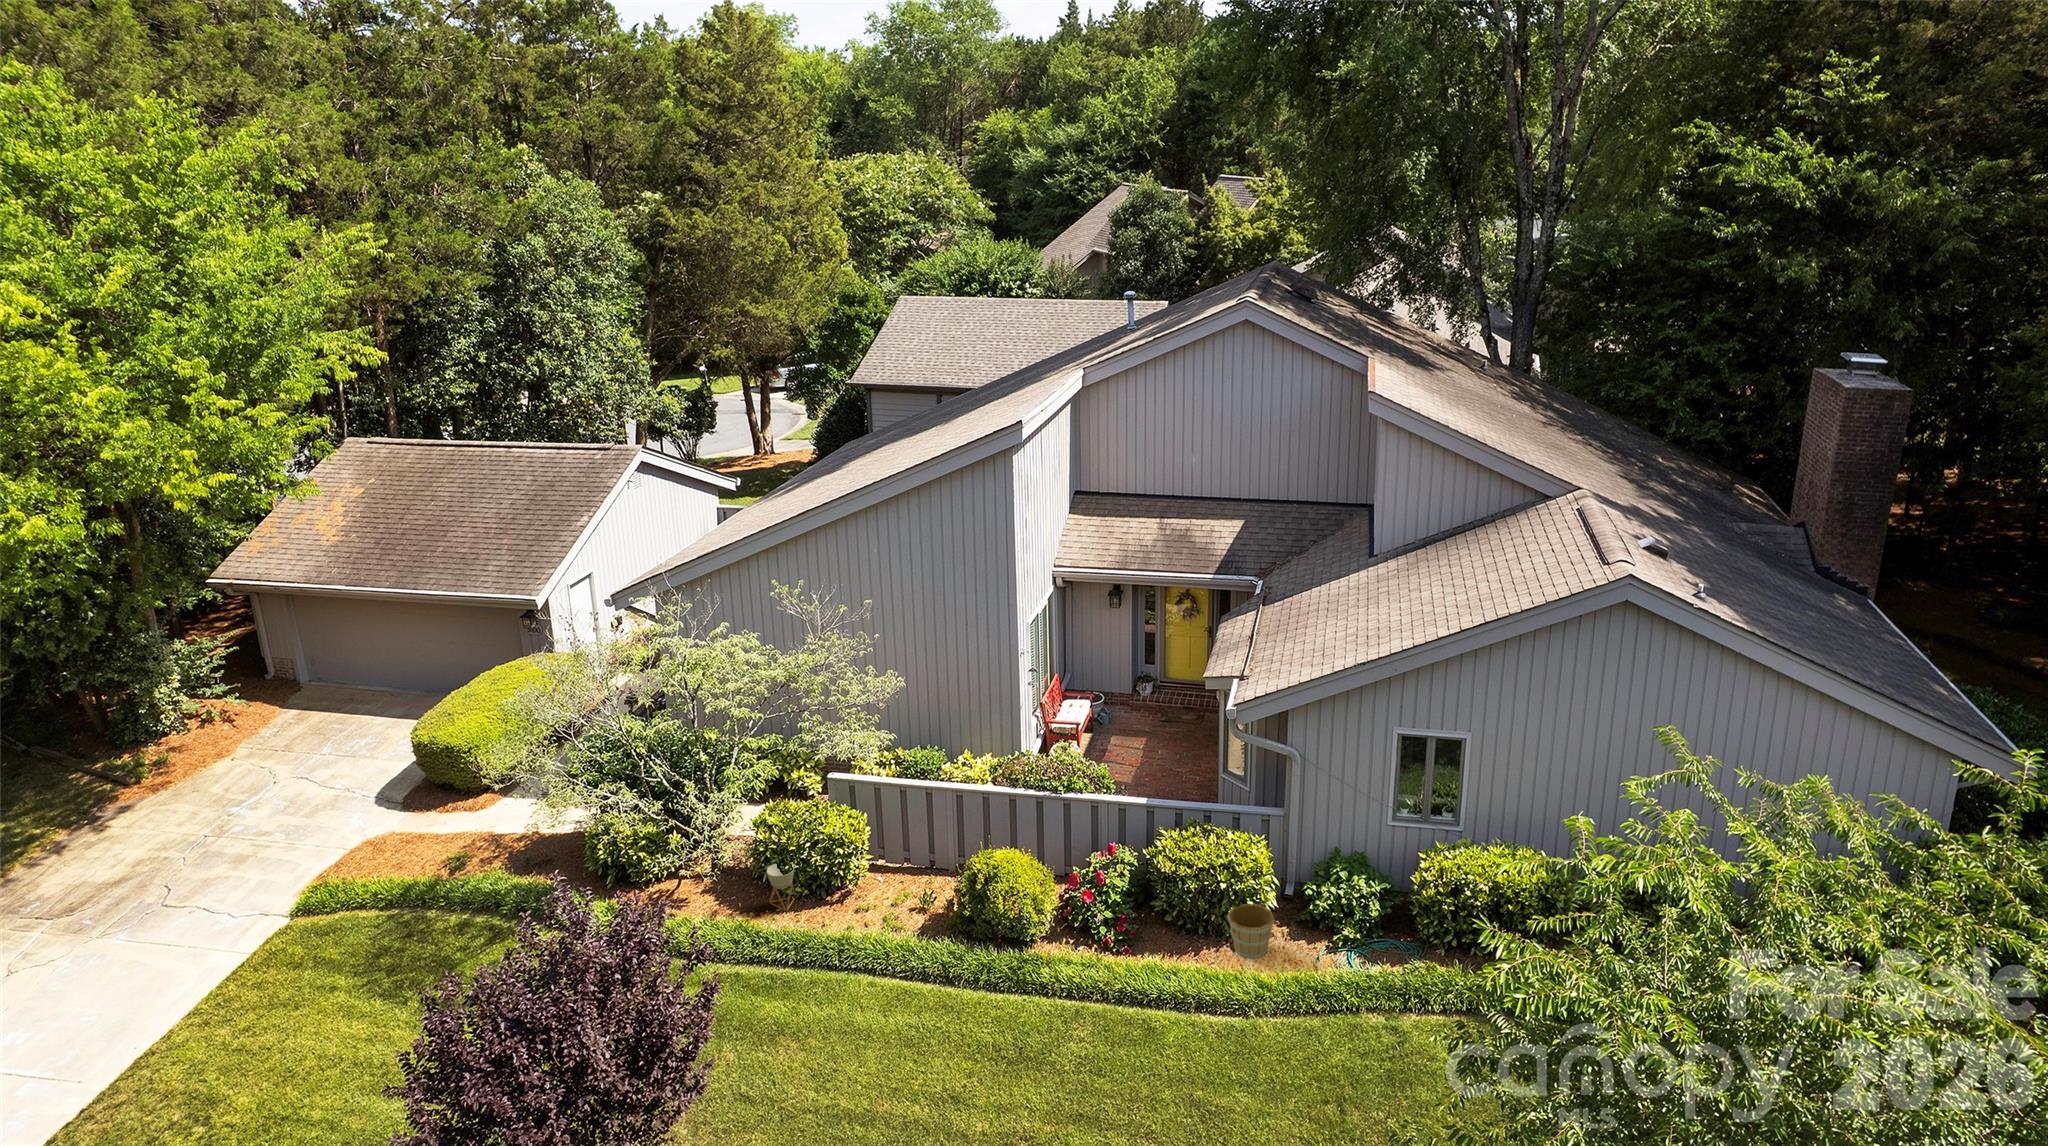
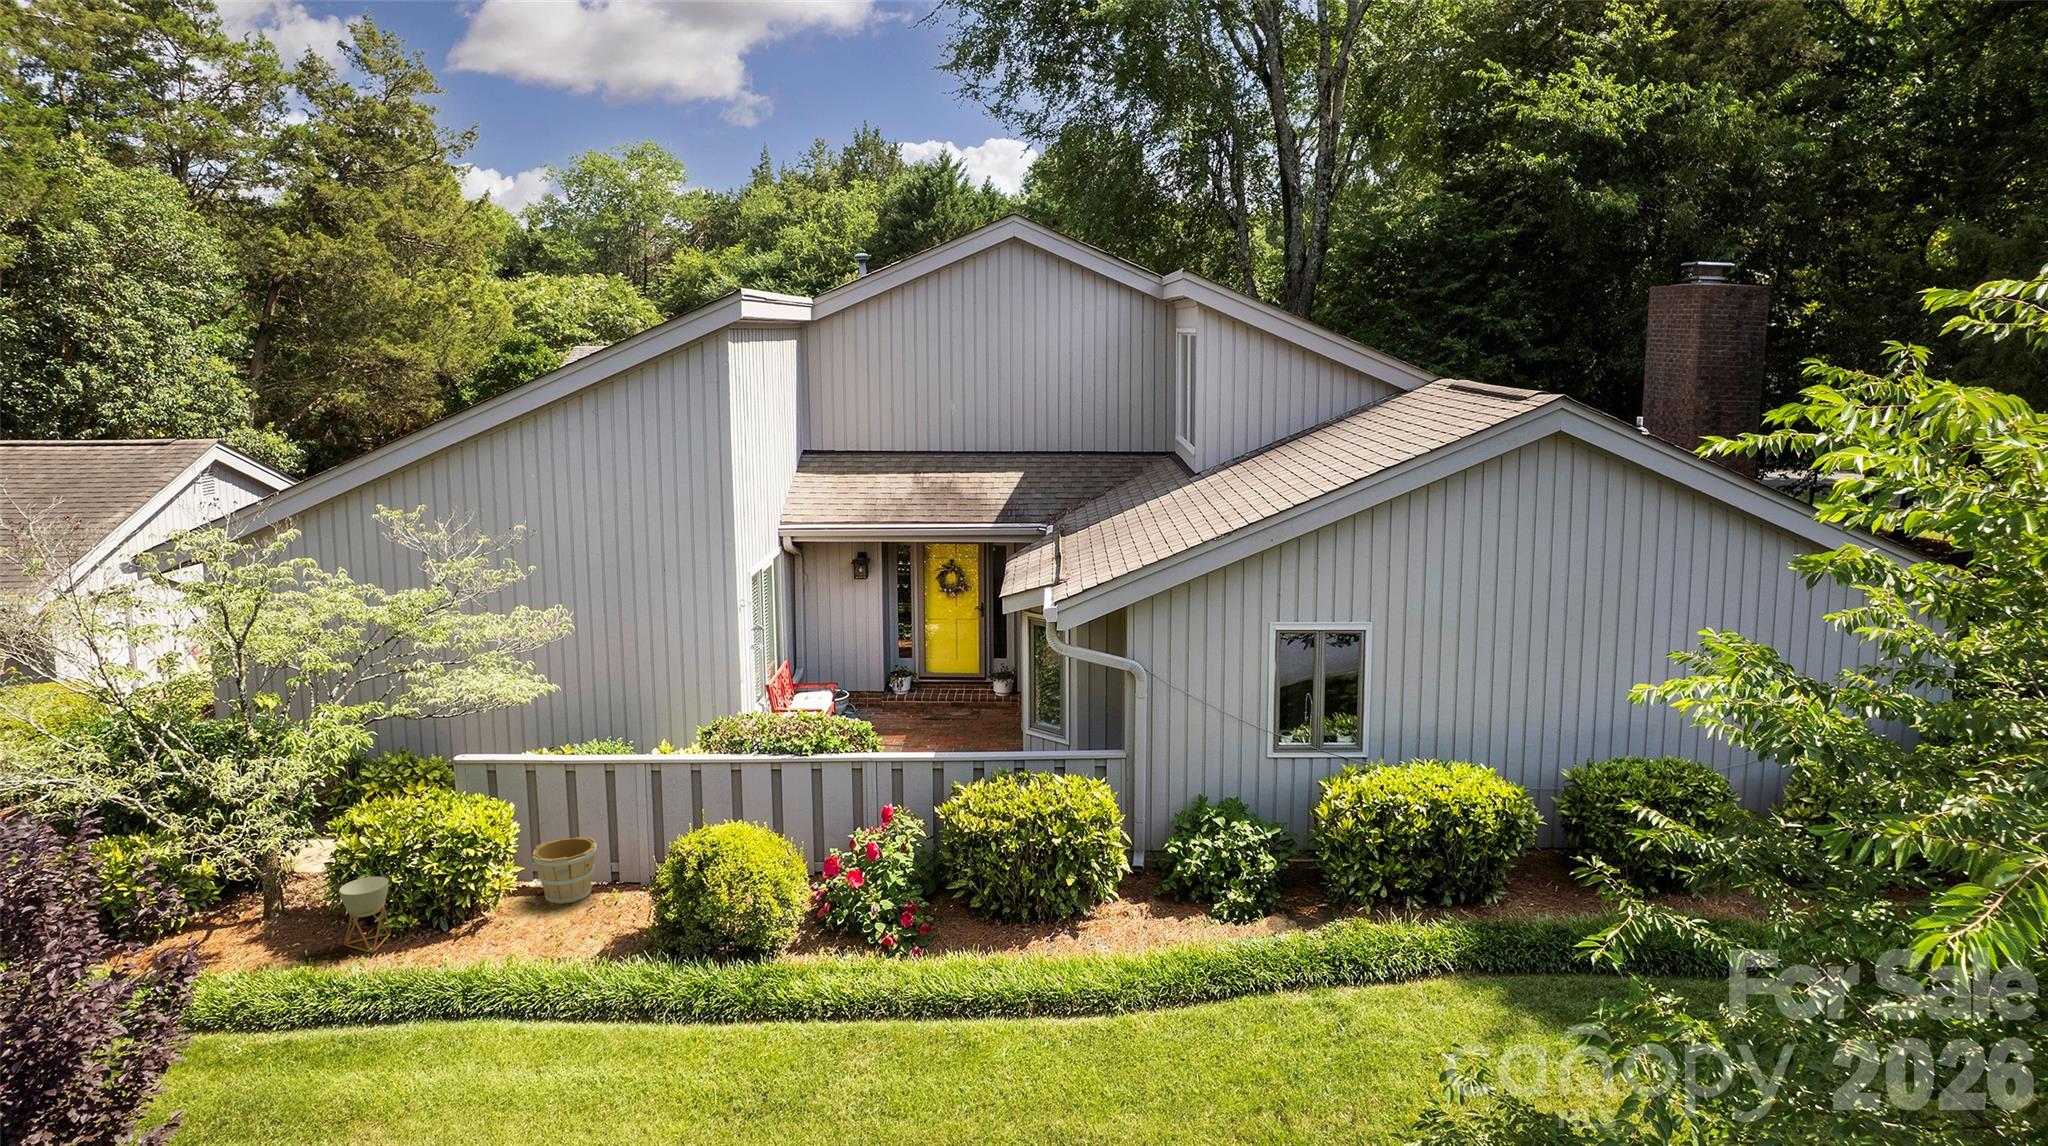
wooden bucket: present [1227,903,1275,958] -> present [532,837,597,904]

